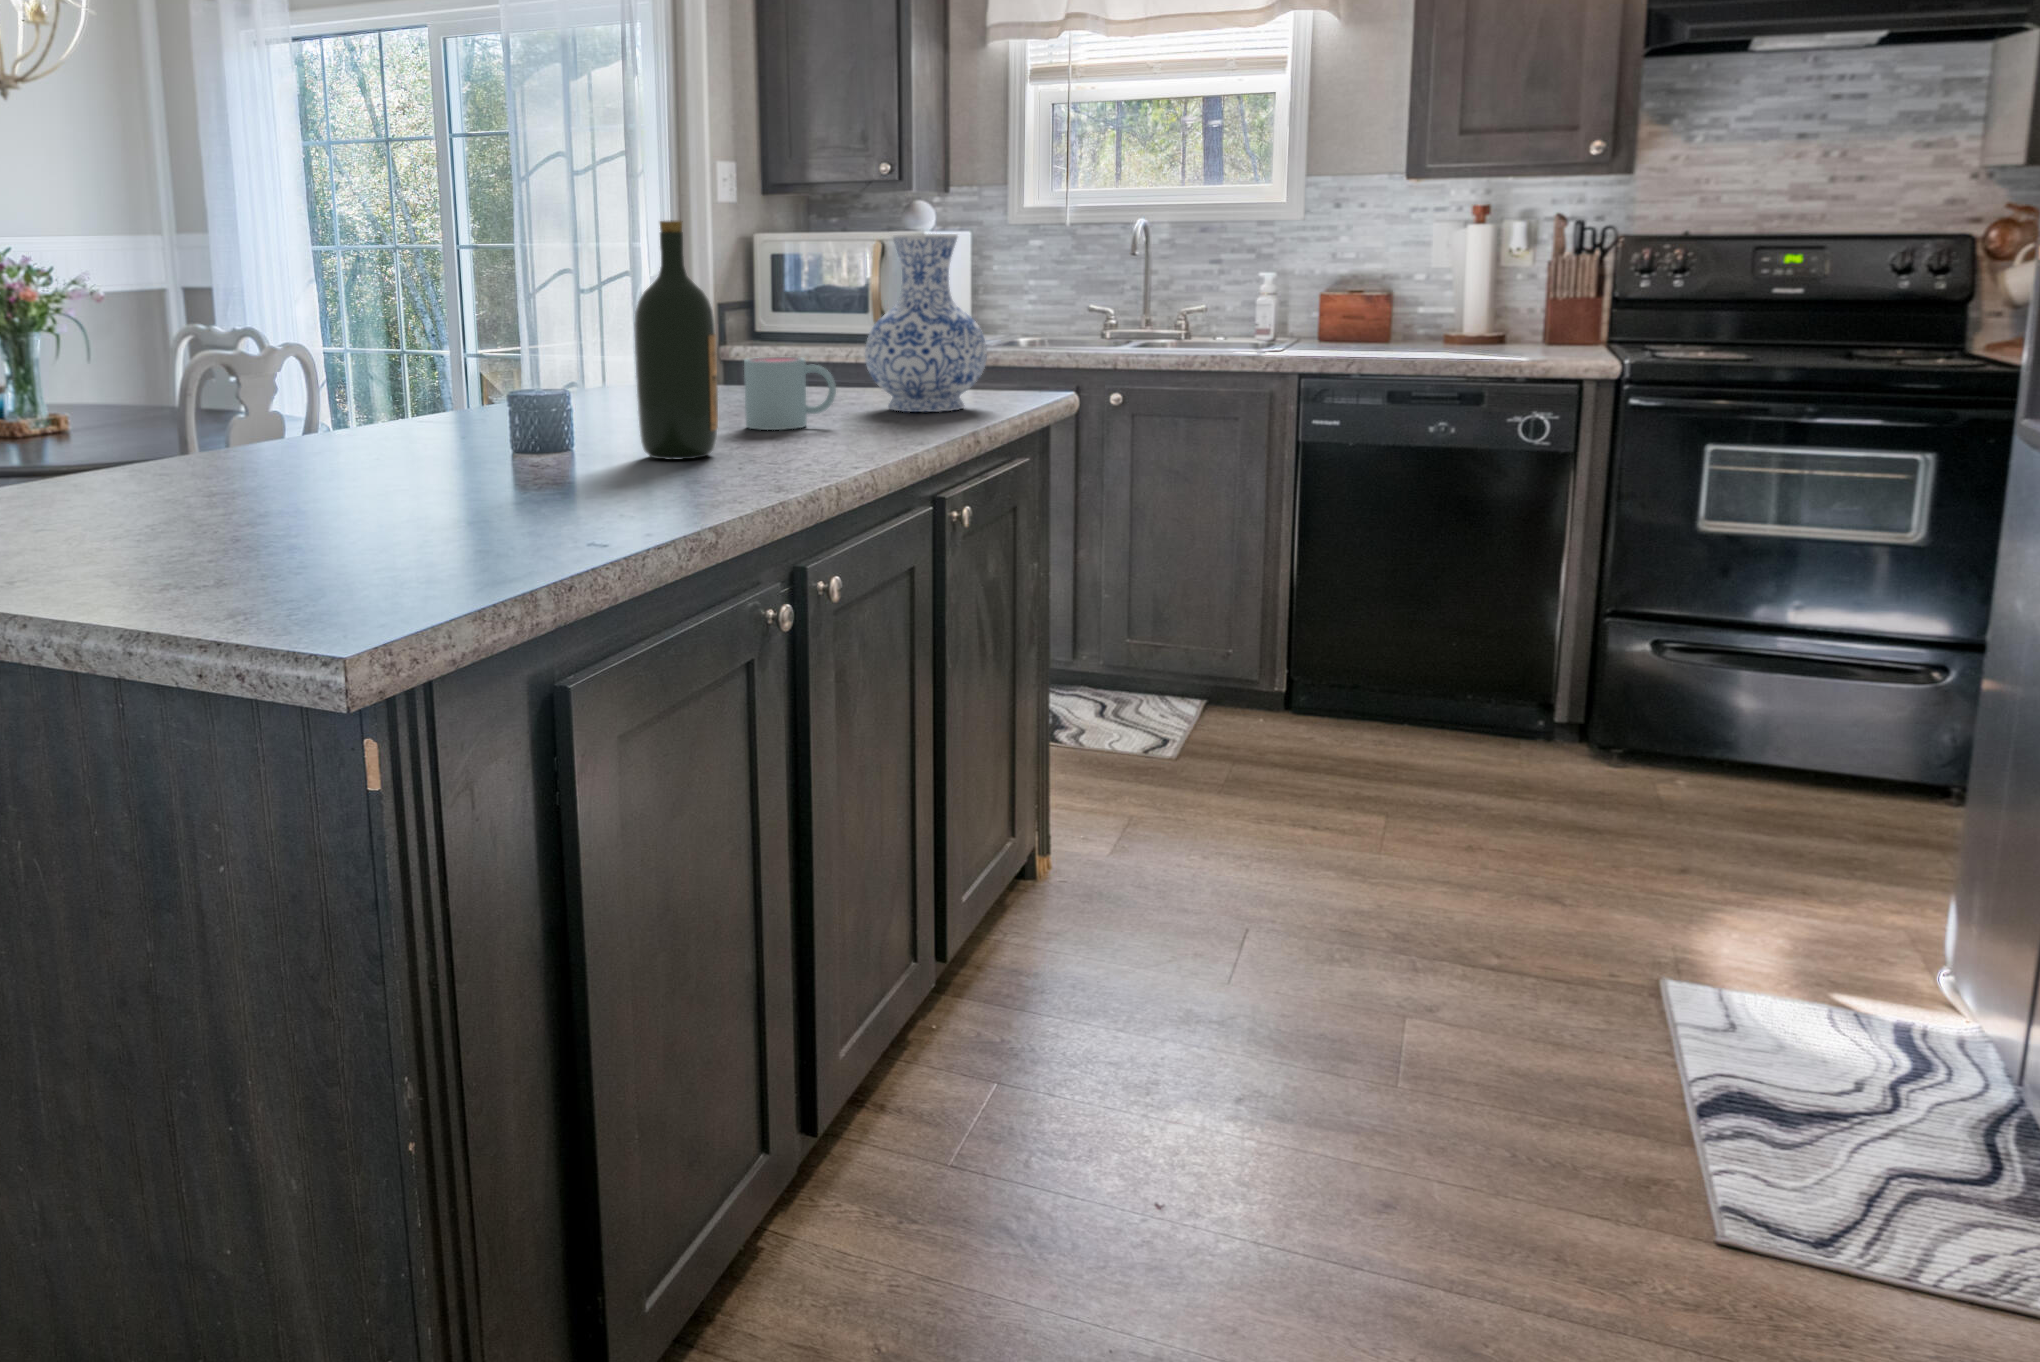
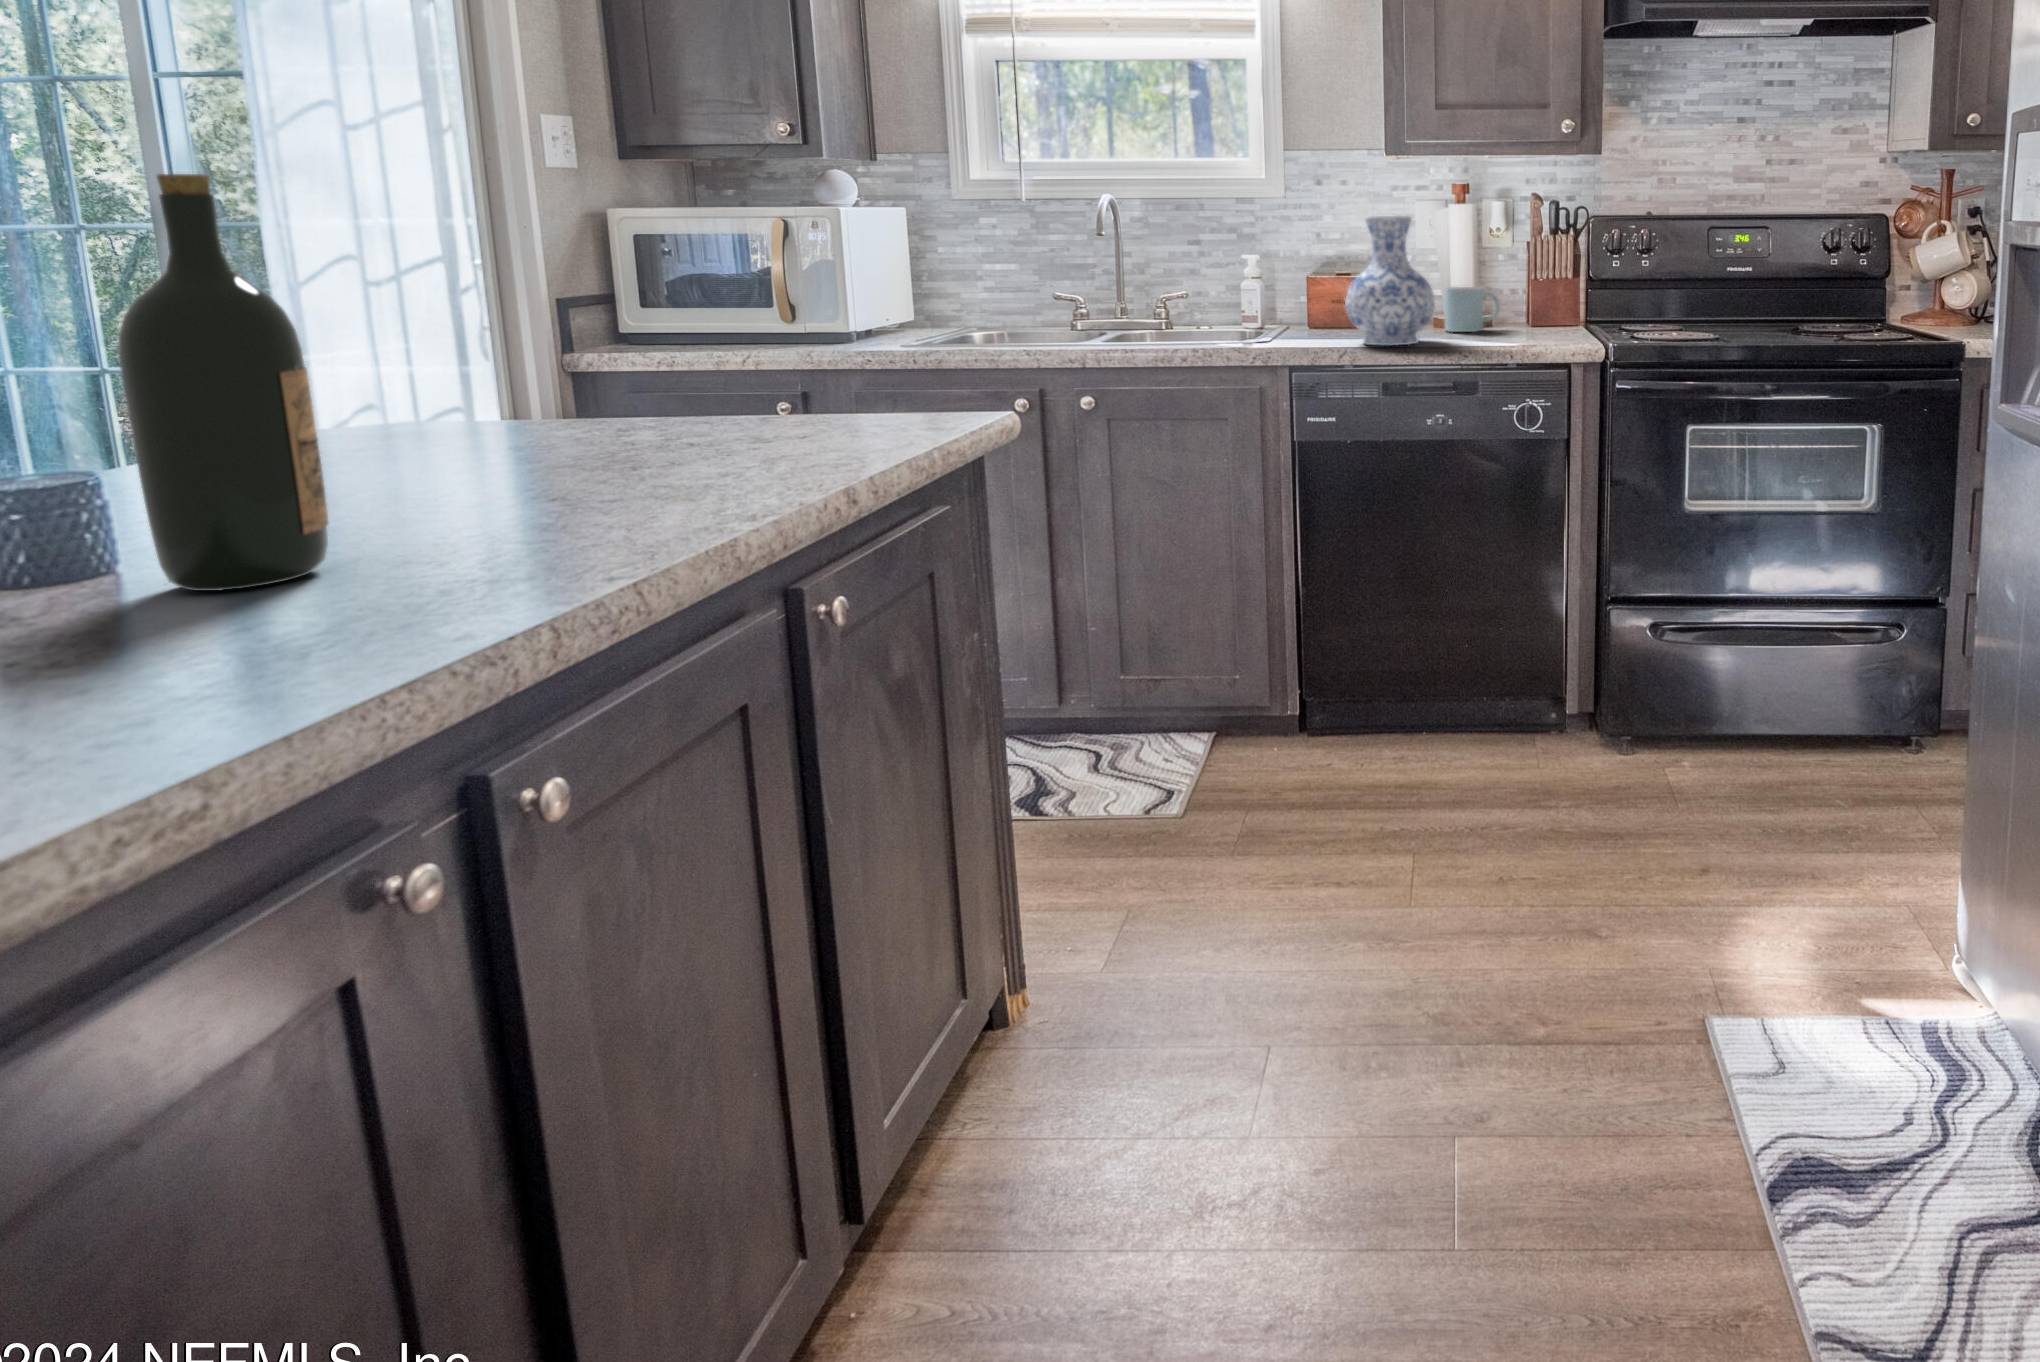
vase: present [865,234,987,412] -> present [1345,216,1435,346]
mug: present [744,357,836,430] -> present [1444,287,1500,332]

